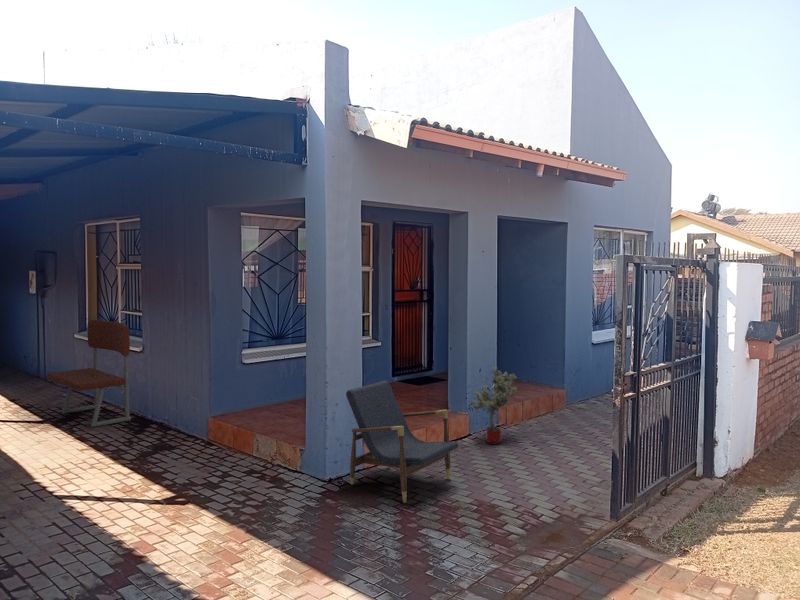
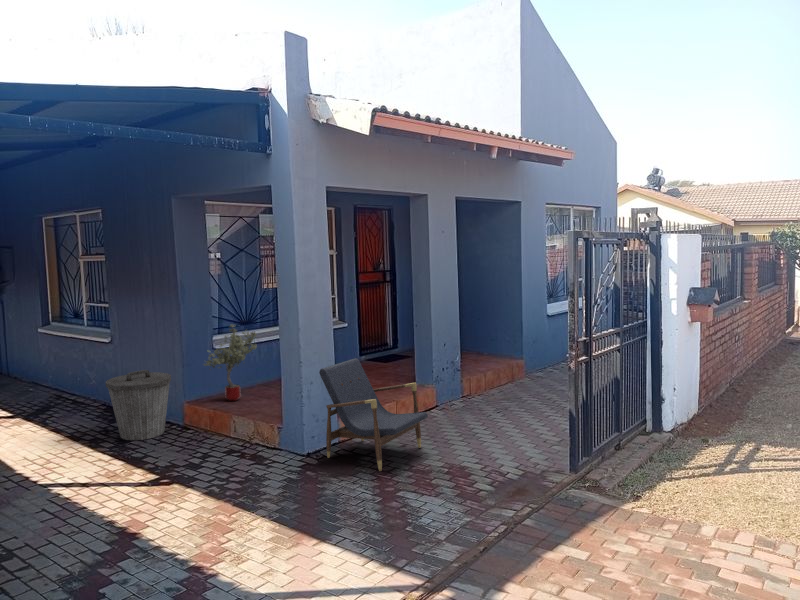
bench: present [46,320,131,427] -> none [13,314,102,420]
potted tree: present [470,366,517,444] -> present [204,324,257,401]
trash can: none [131,381,198,453] -> present [106,370,171,440]

